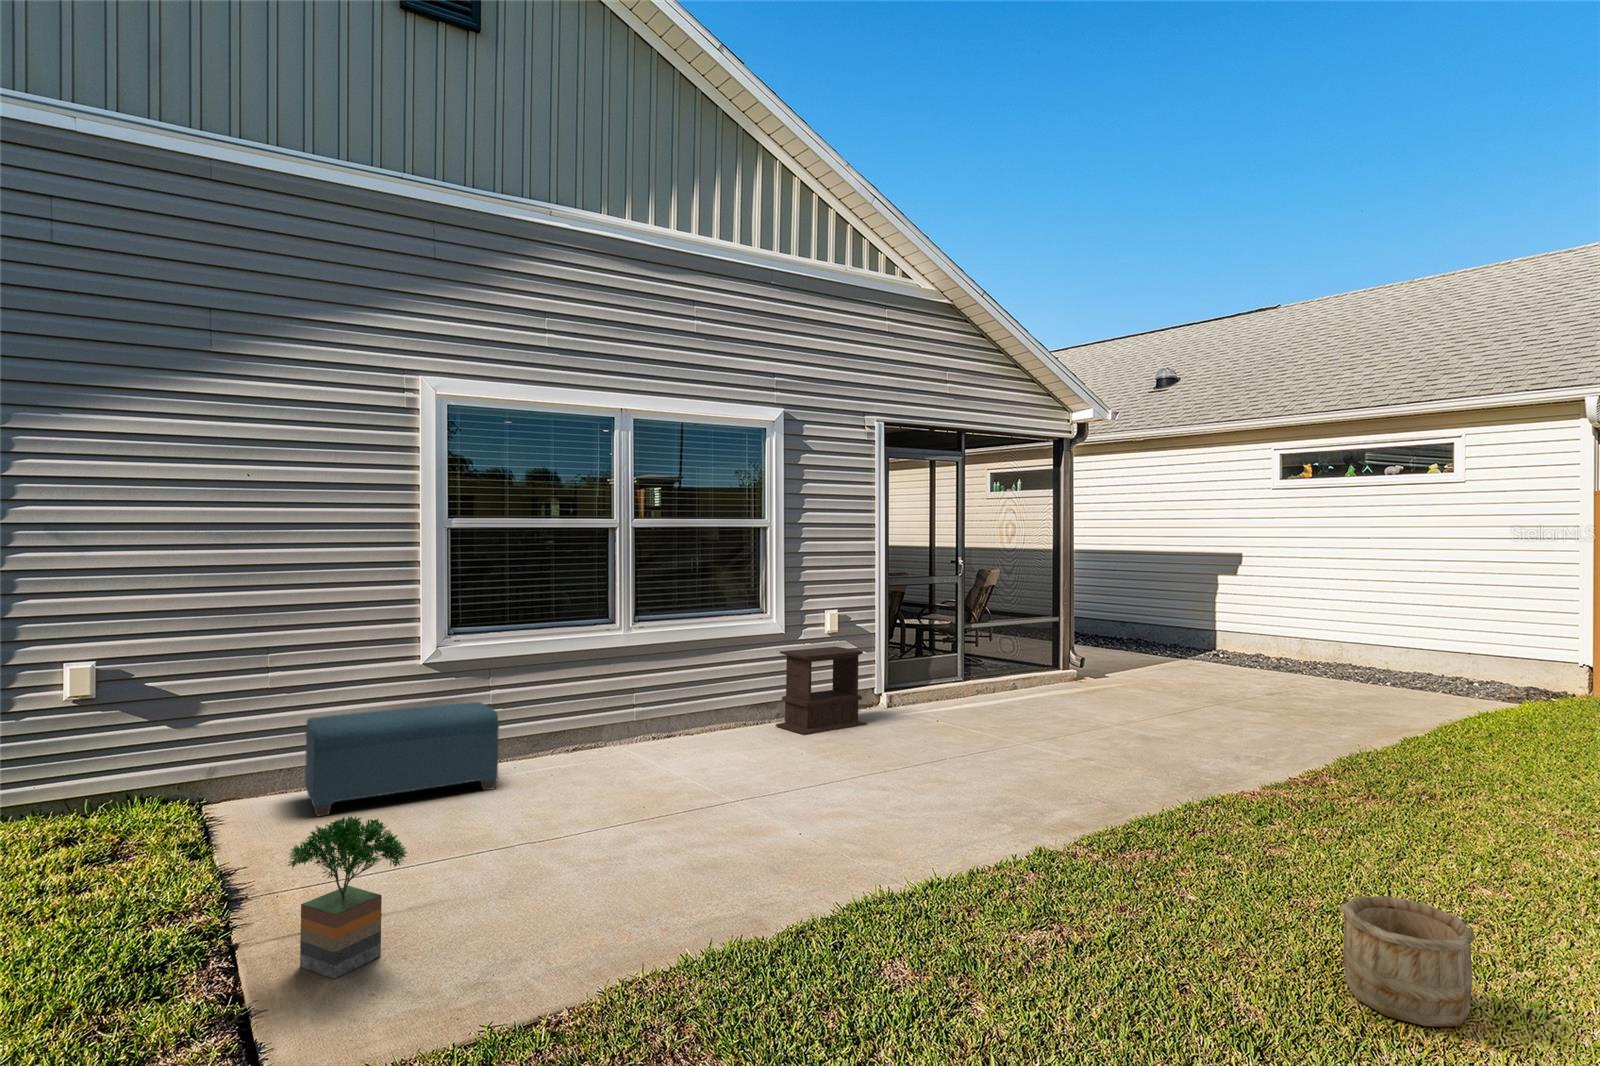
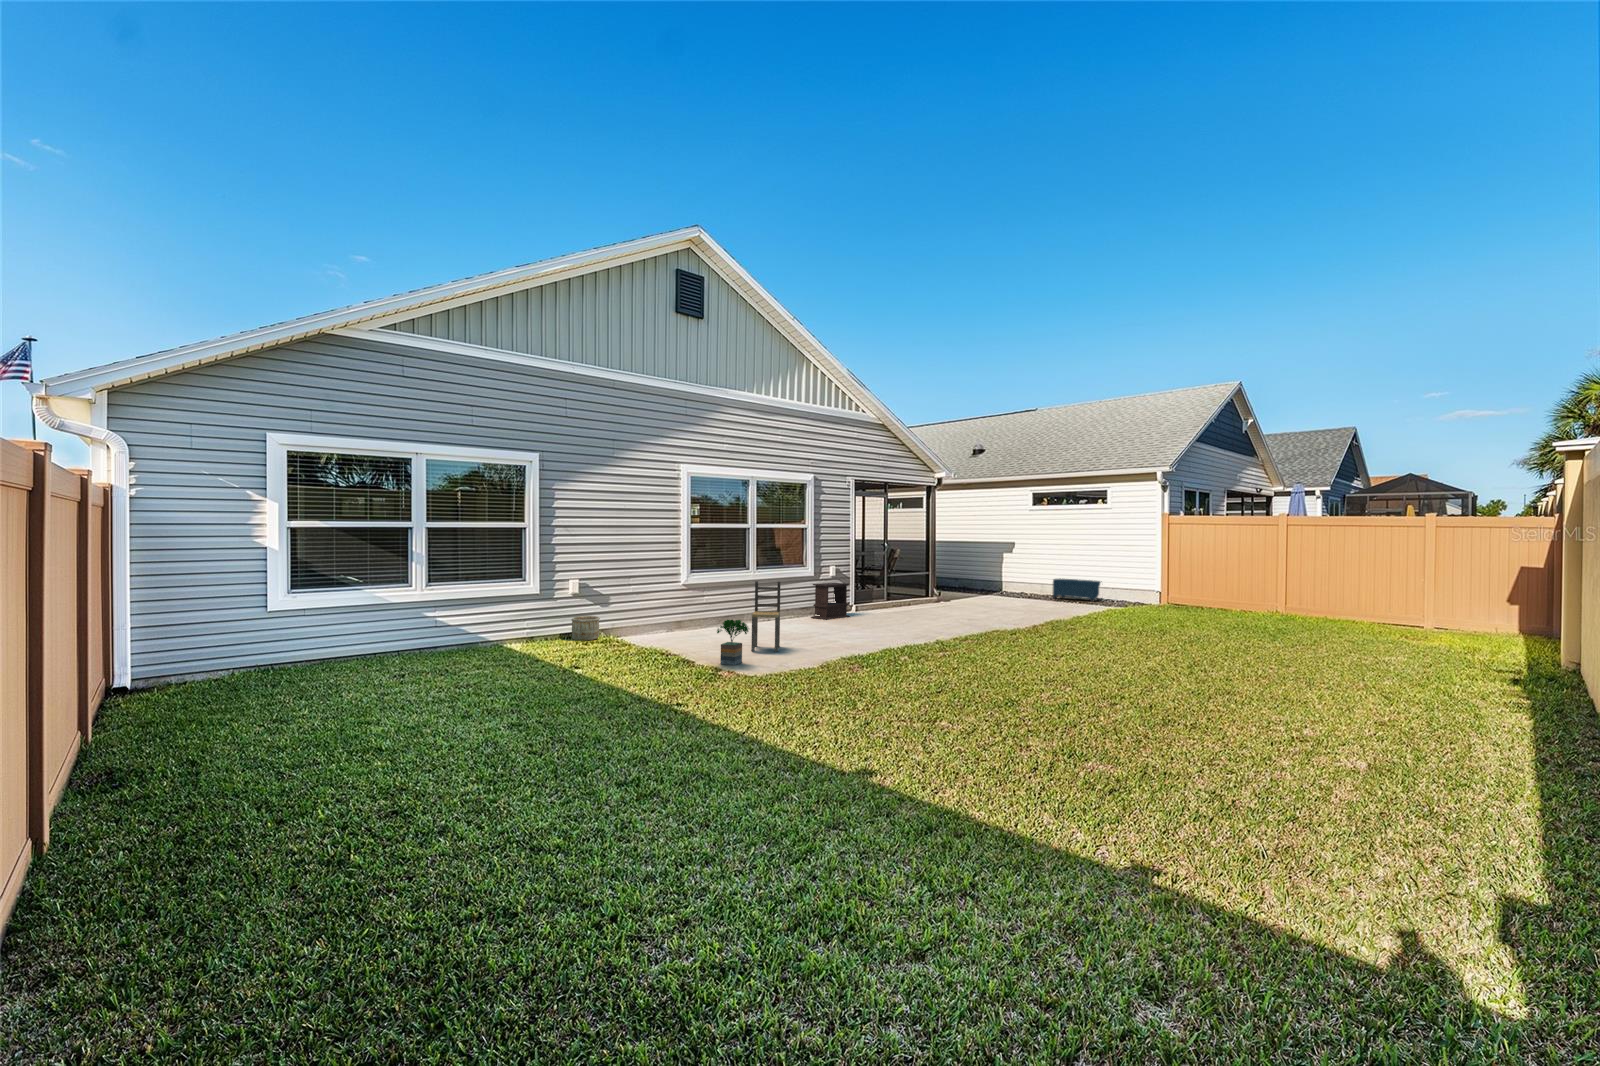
chair: none [486,675,592,888] -> present [751,581,780,652]
bench: present [305,702,499,816] -> present [1053,578,1101,602]
wooden bucket: present [1340,896,1475,1026] -> present [571,616,600,640]

